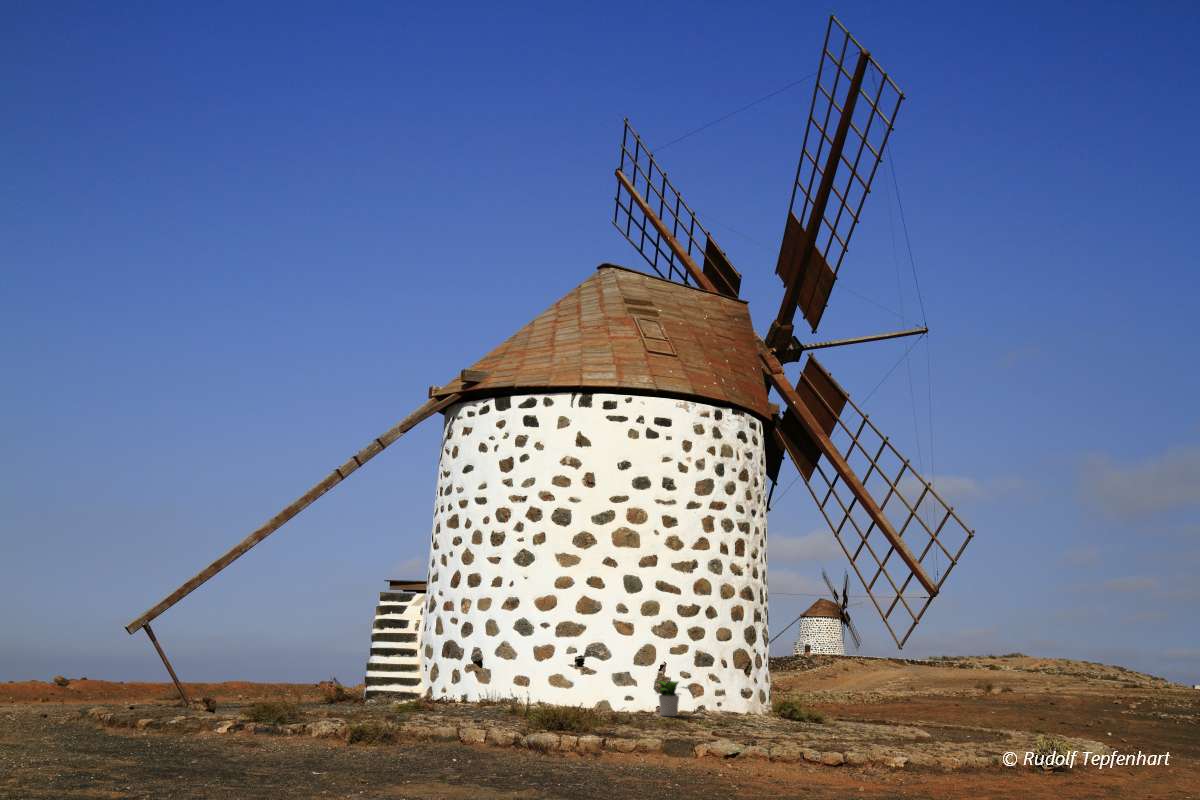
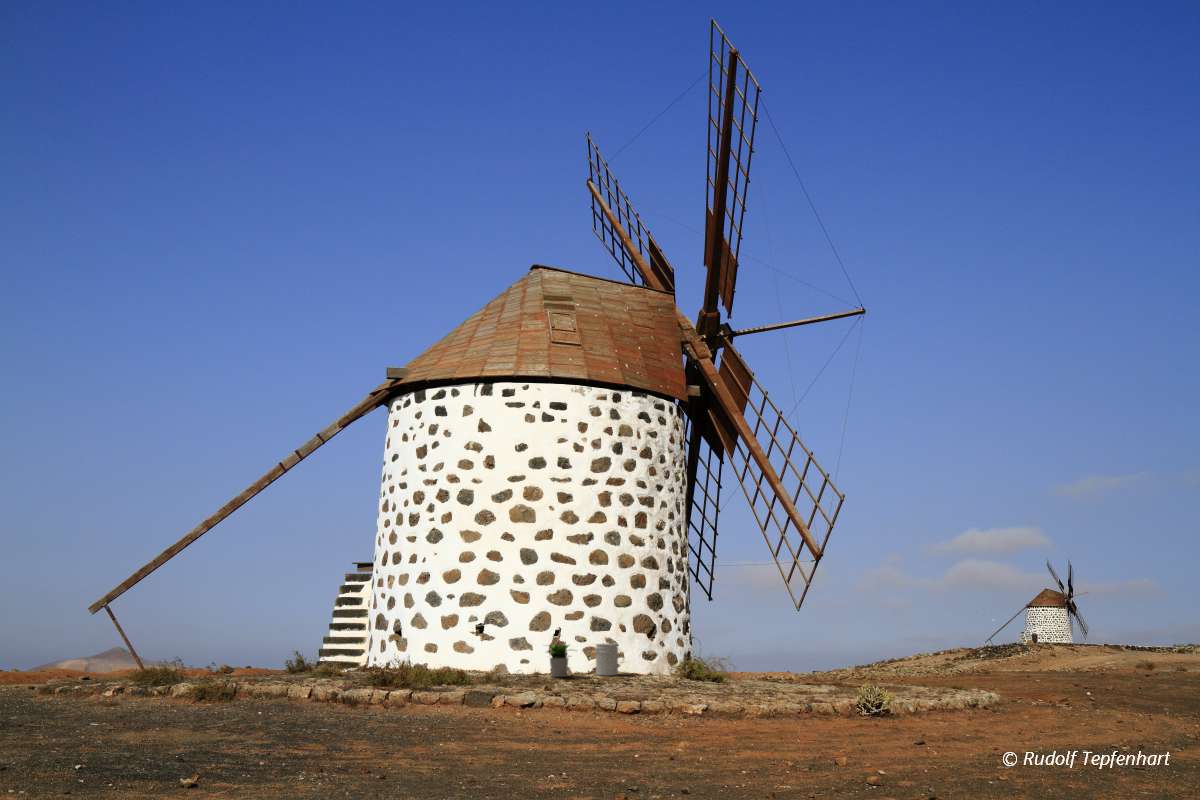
bucket: none [701,681,731,716] -> present [595,644,618,676]

